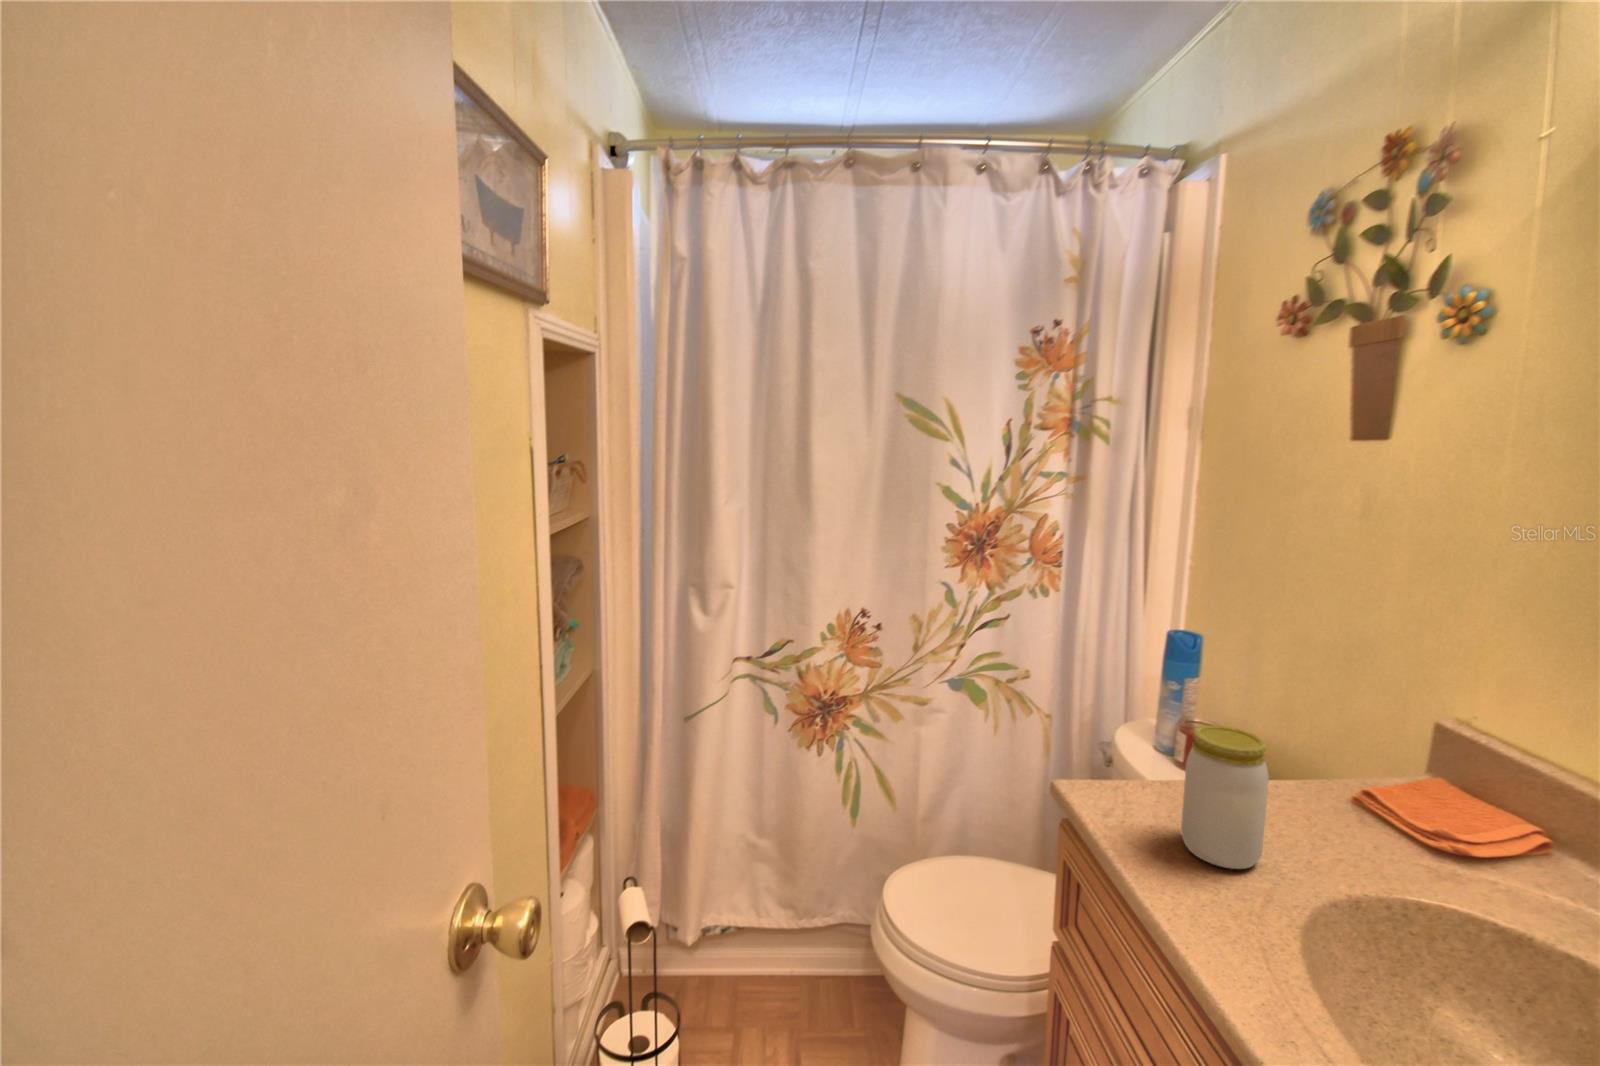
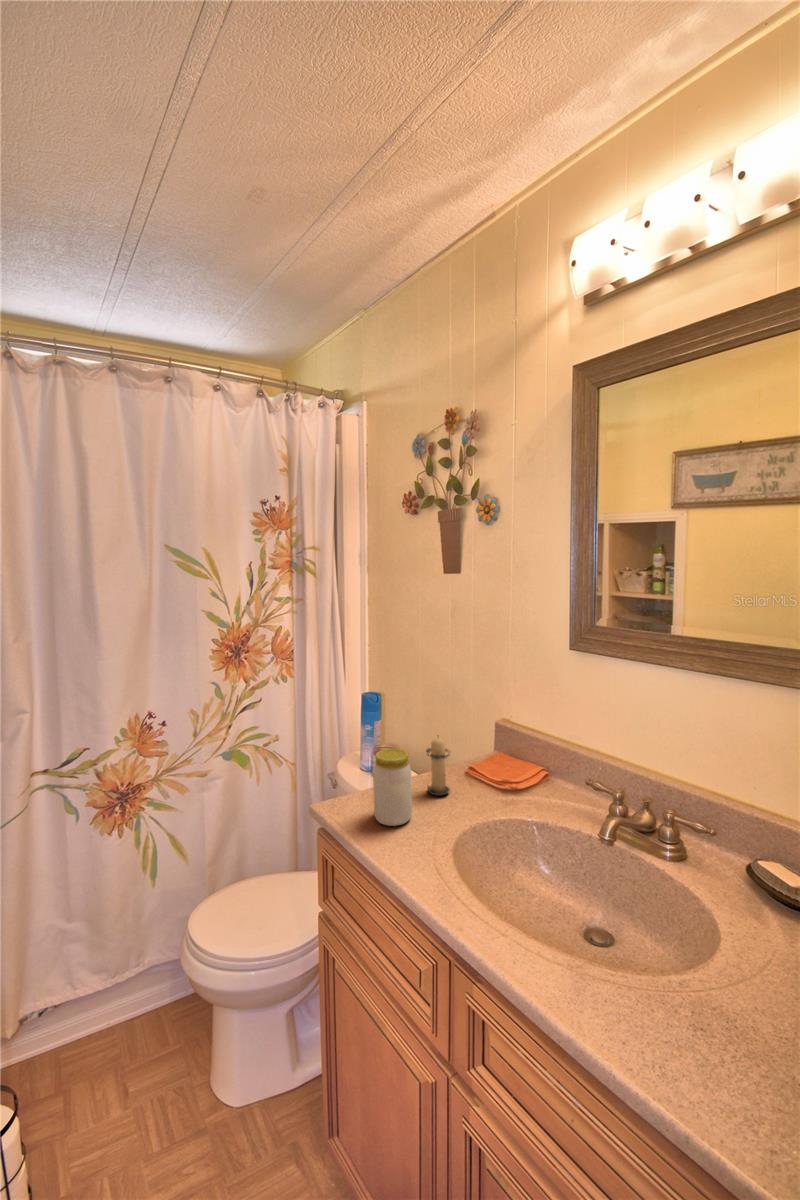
candle: none [1290,719,1364,840] -> present [426,736,450,795]

